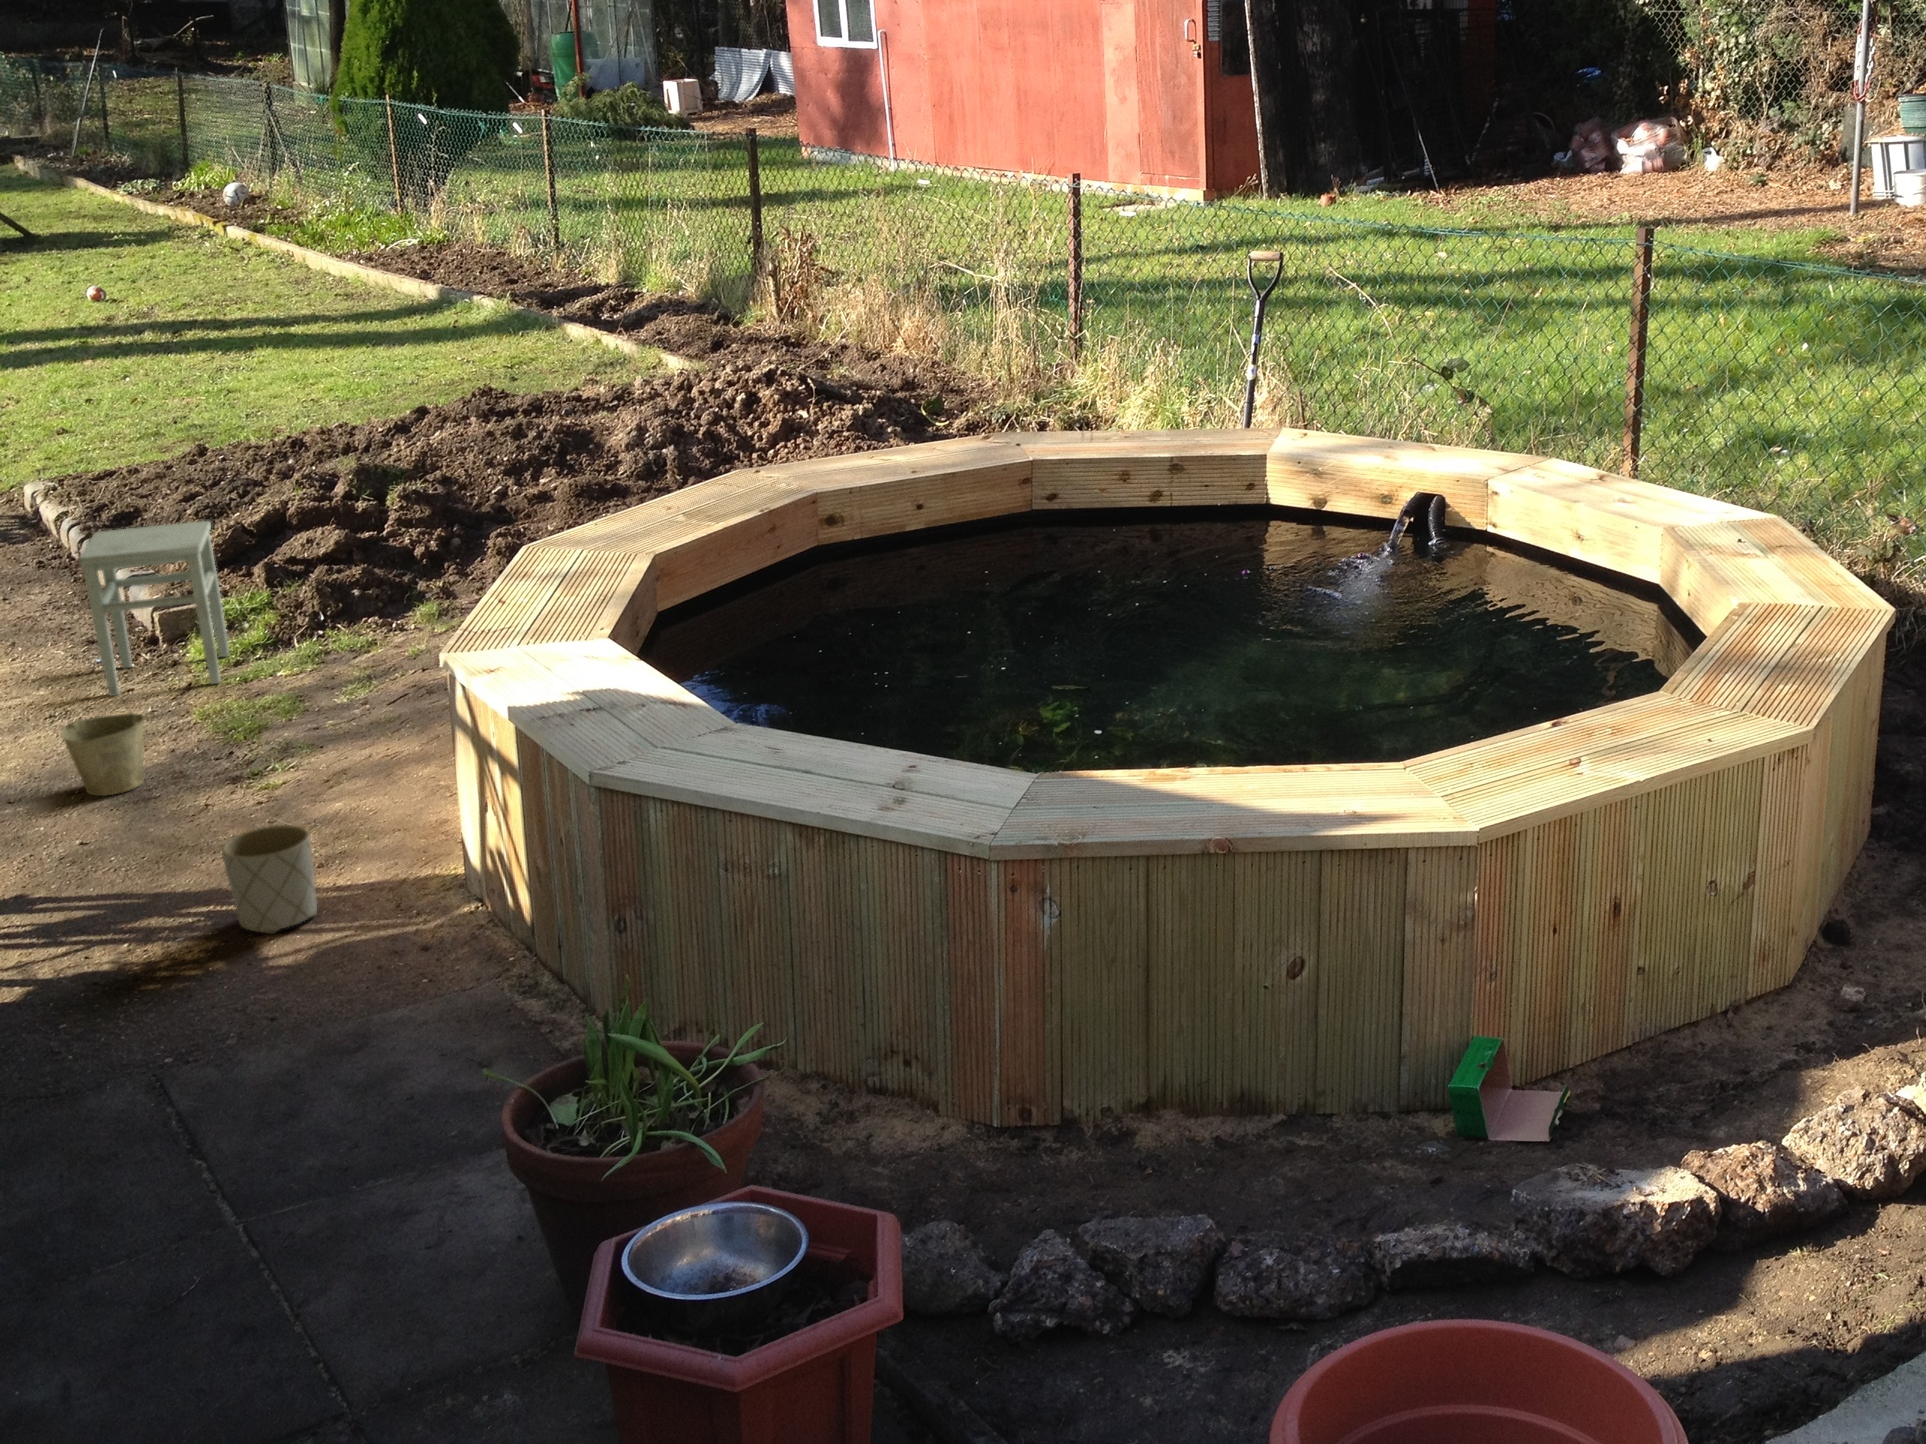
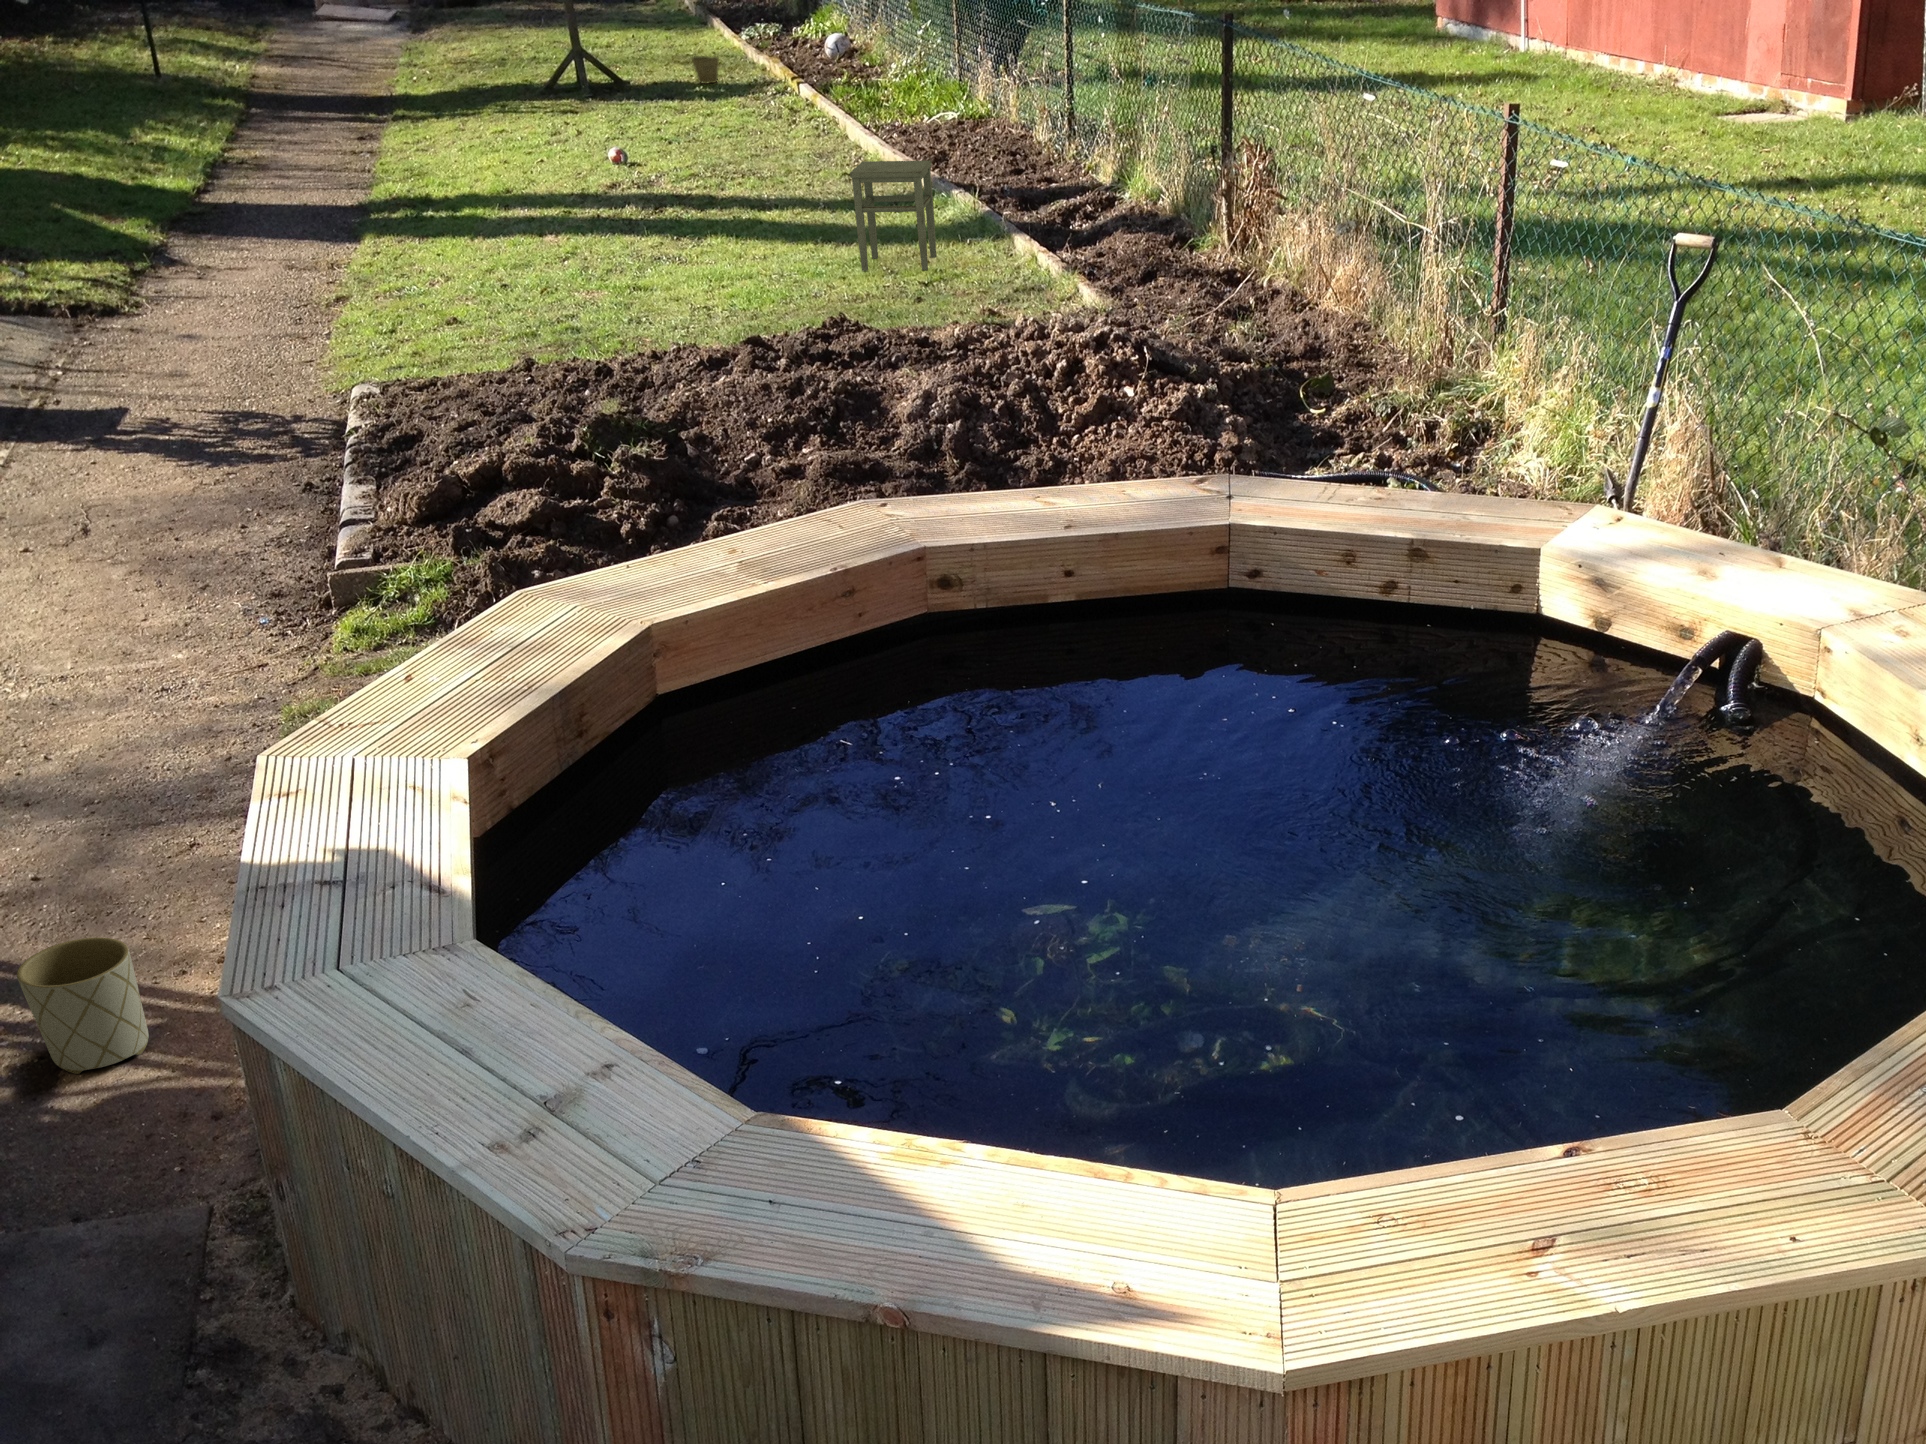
stool: present [79,521,229,696] -> present [850,161,936,271]
bucket: present [60,688,144,796] -> present [692,56,719,84]

